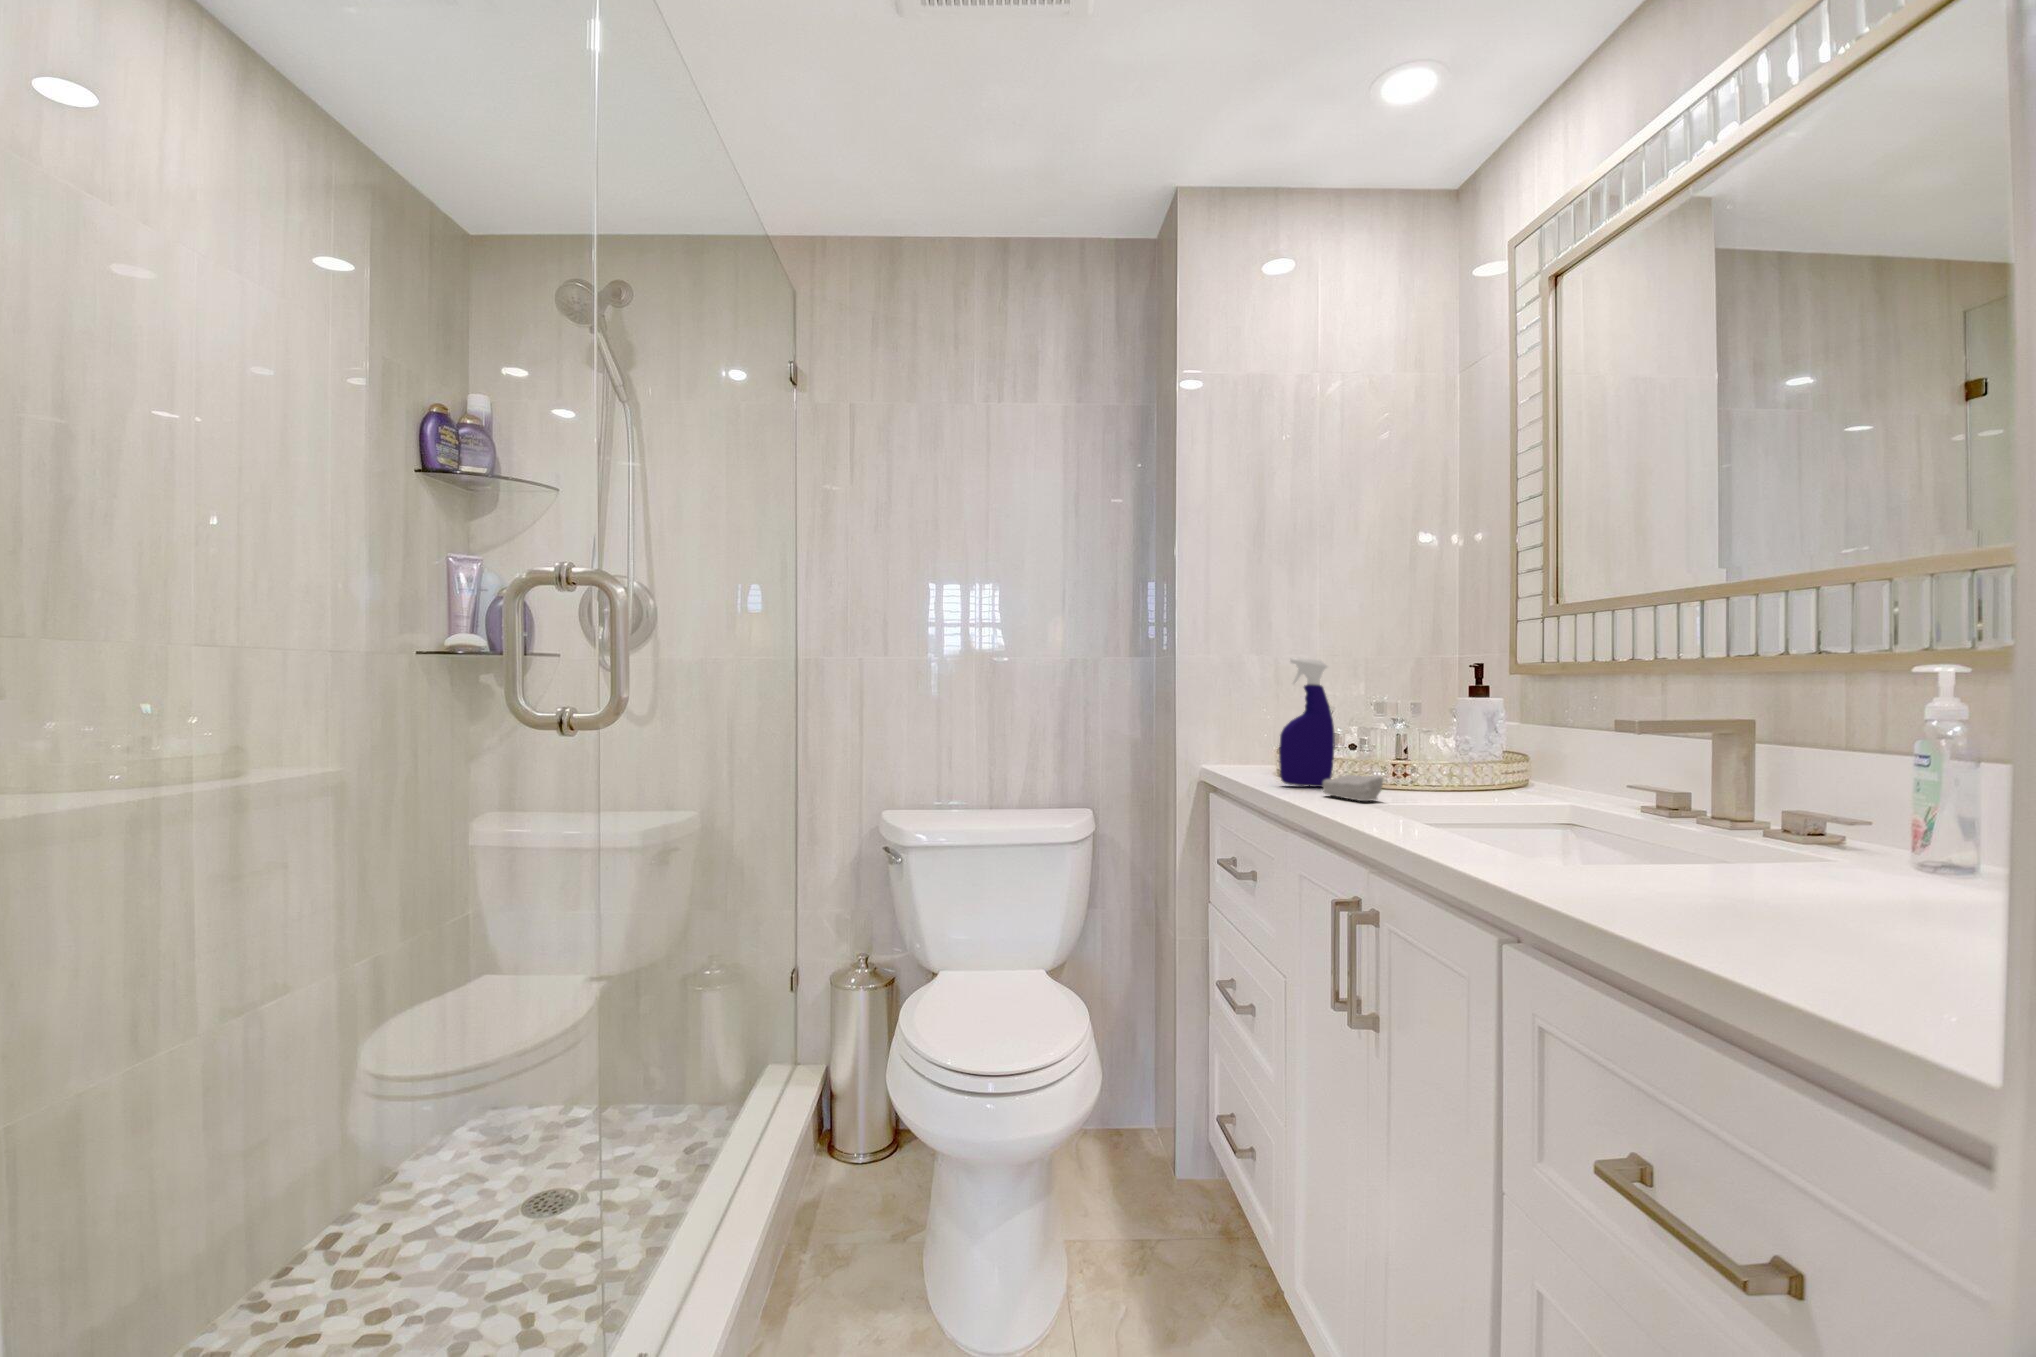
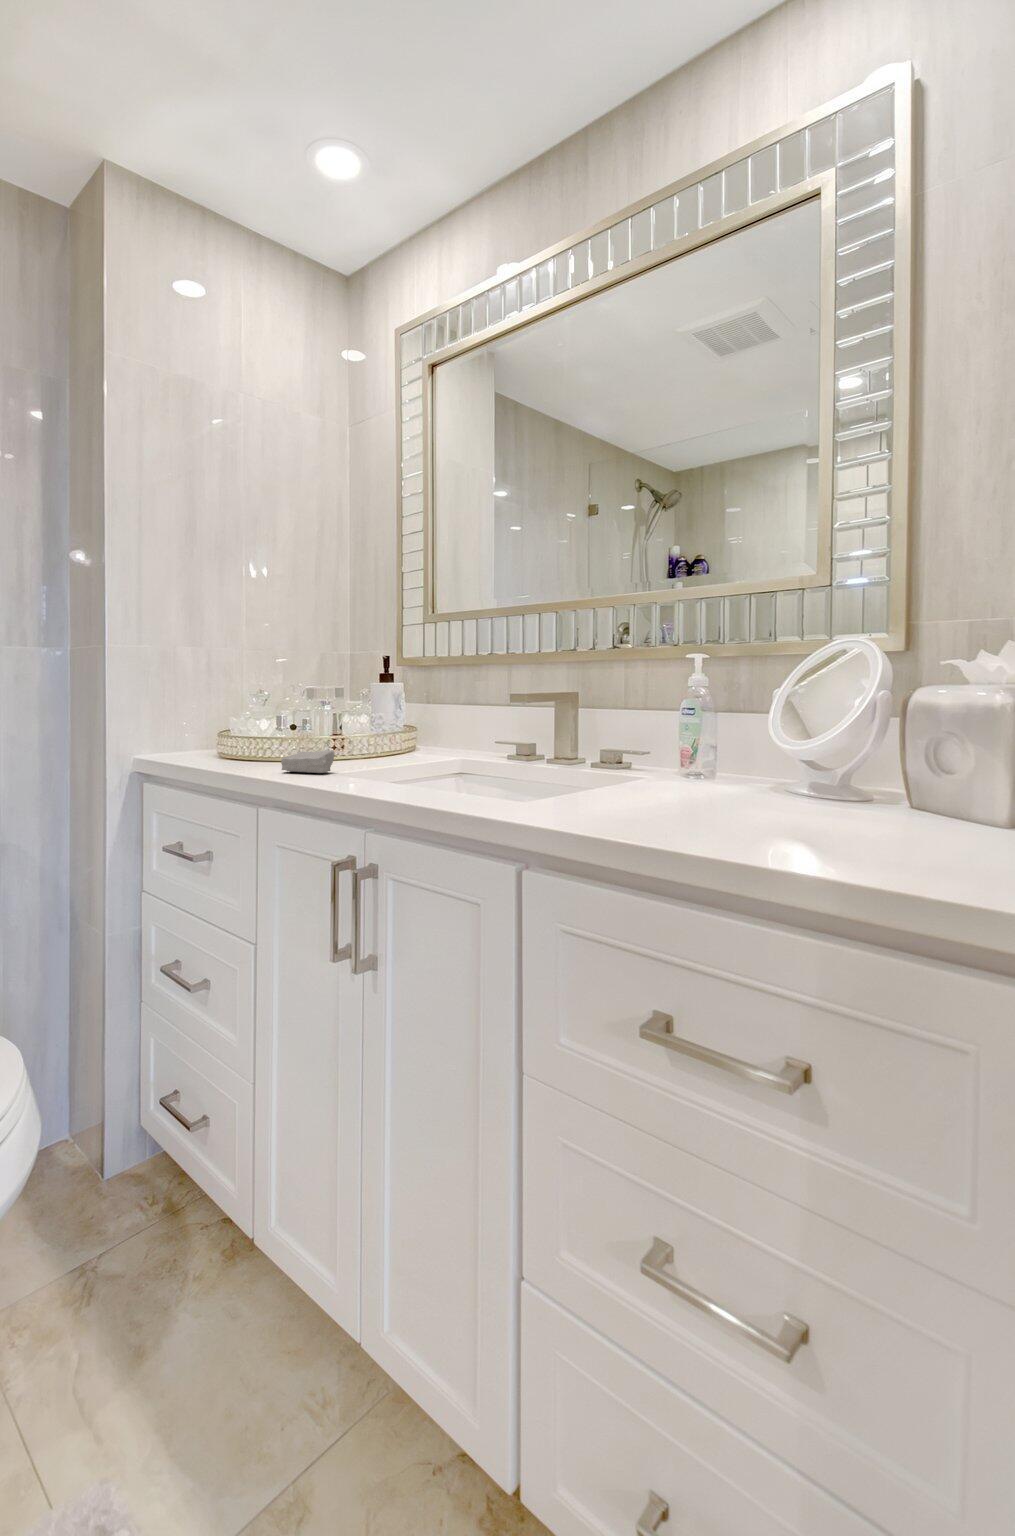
spray bottle: present [1279,658,1335,787] -> none [231,646,280,767]

